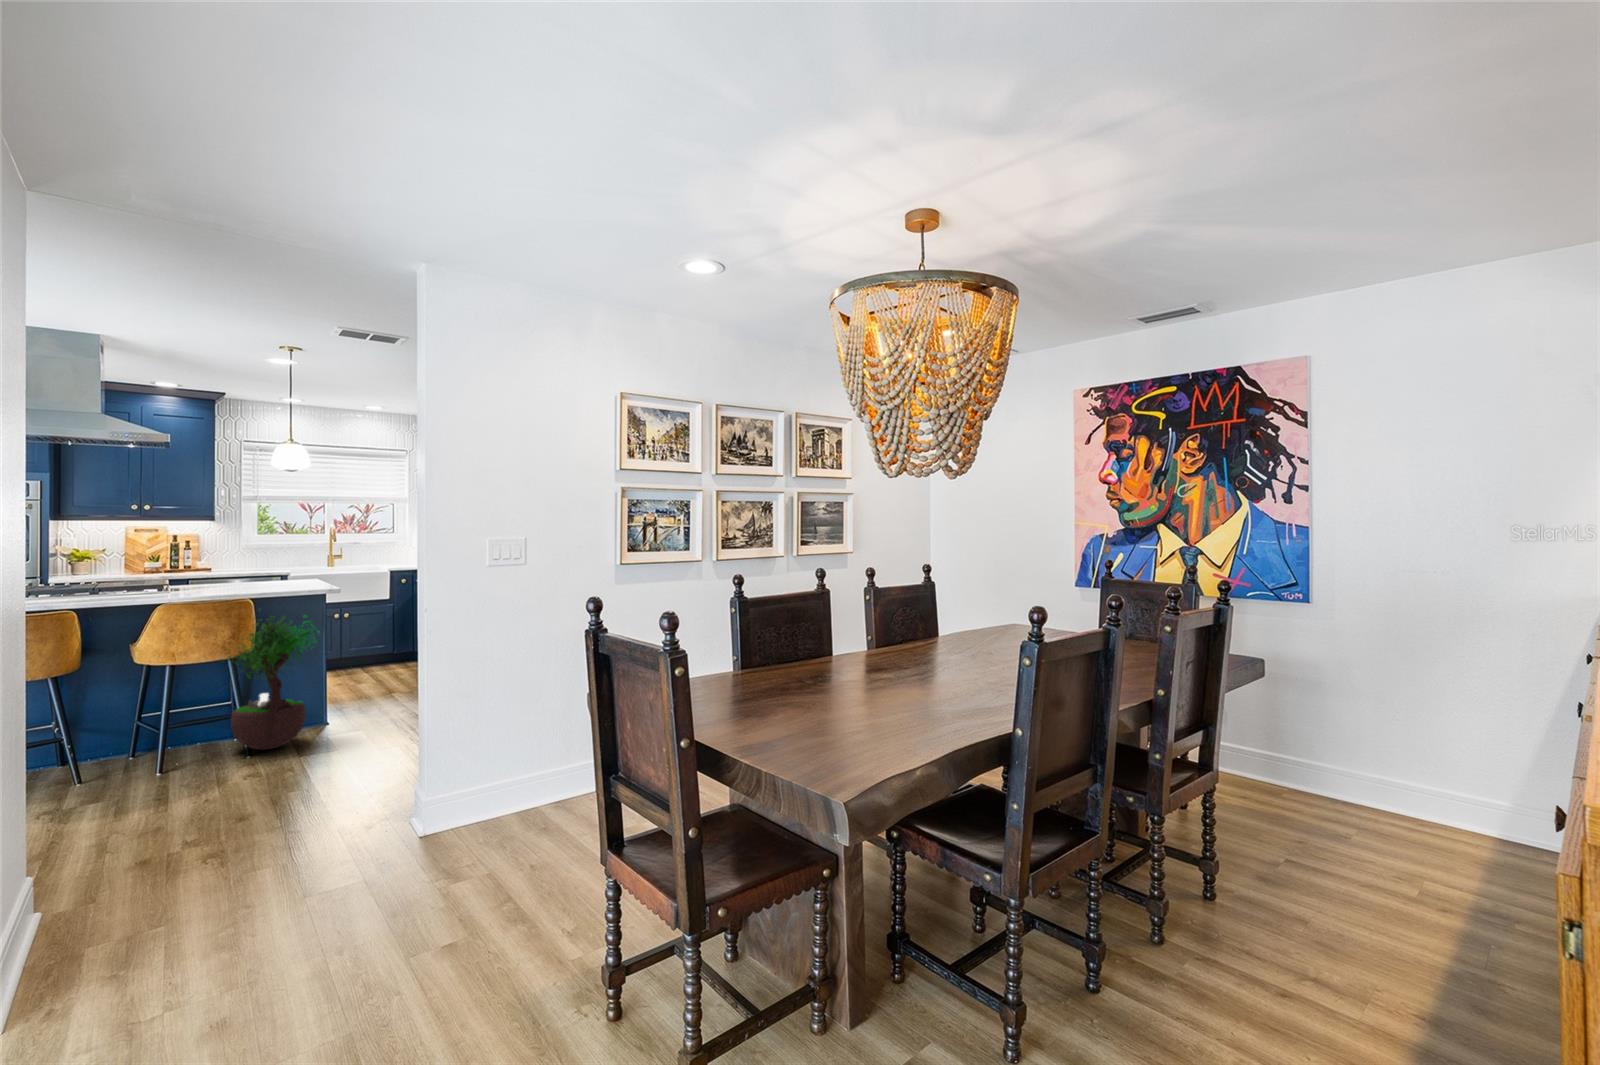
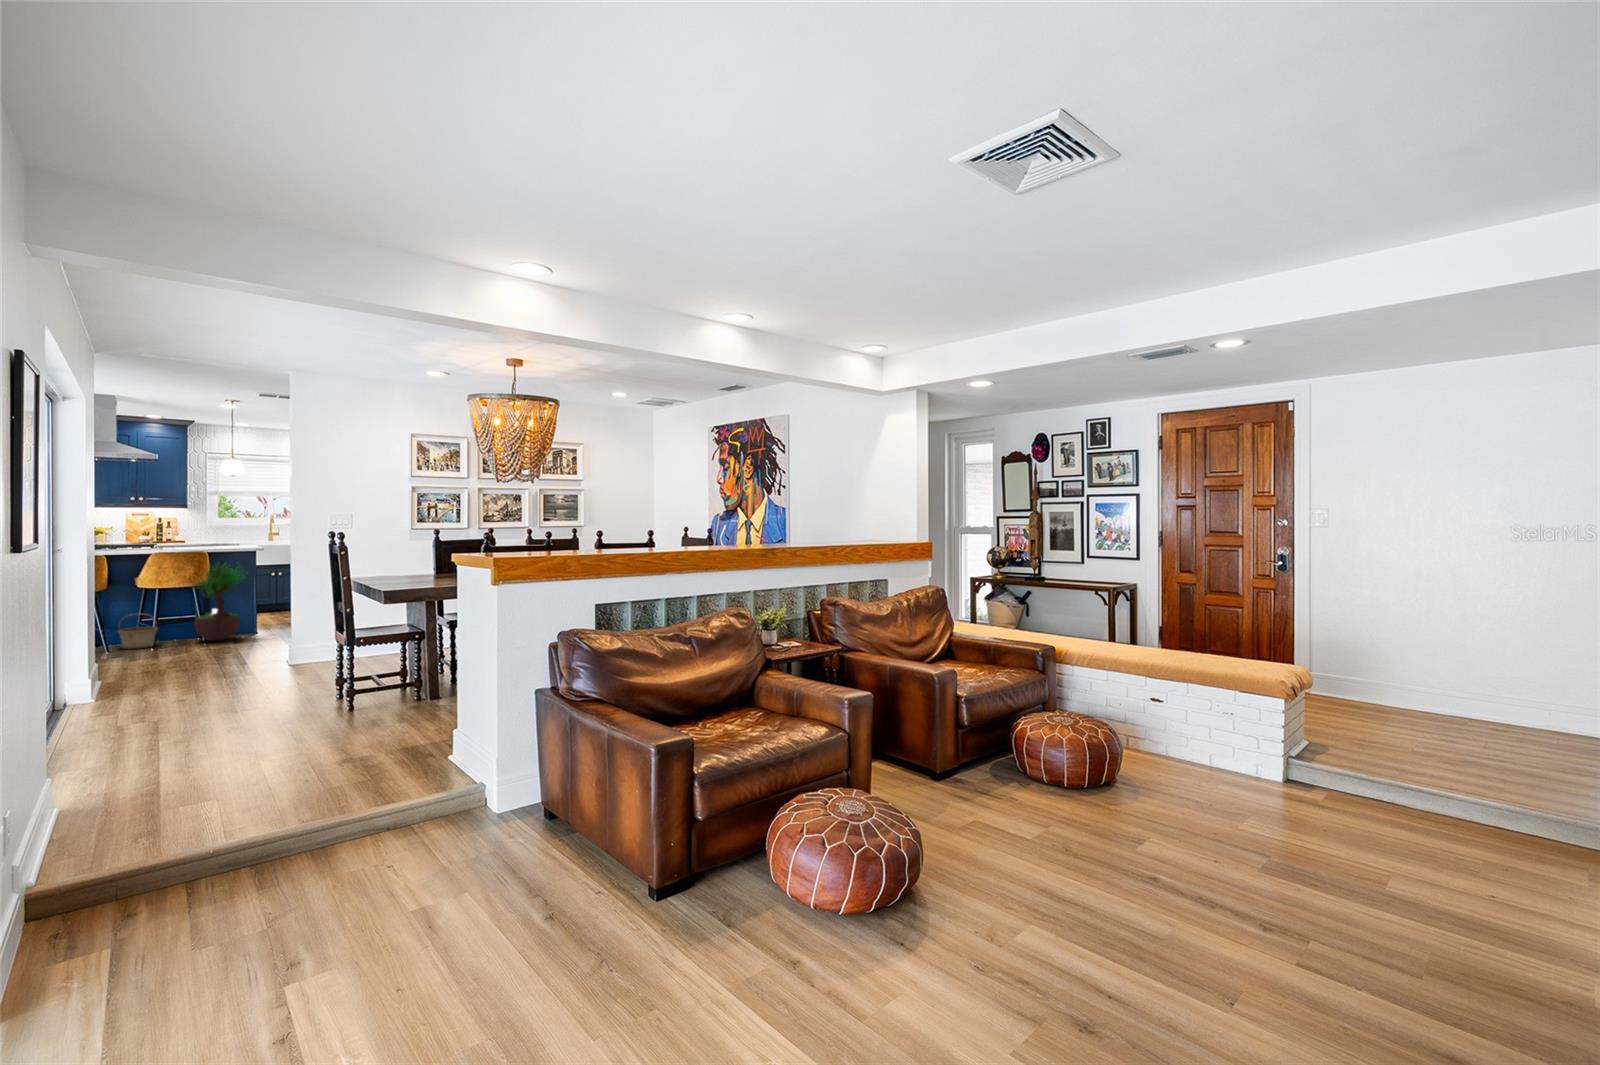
basket: none [96,710,169,776] -> present [118,614,158,649]

